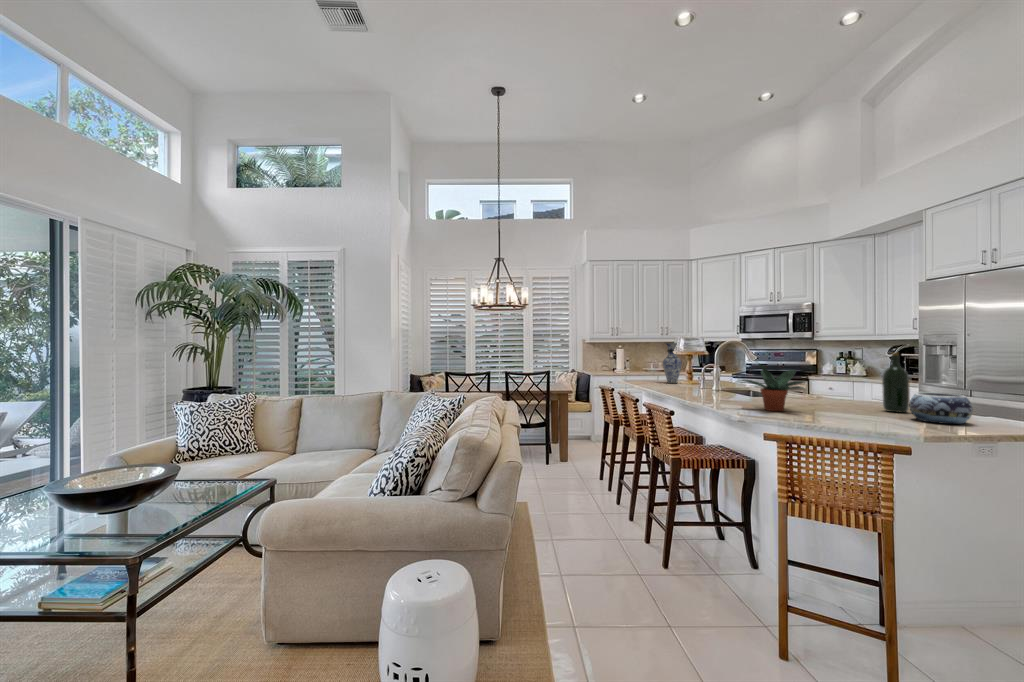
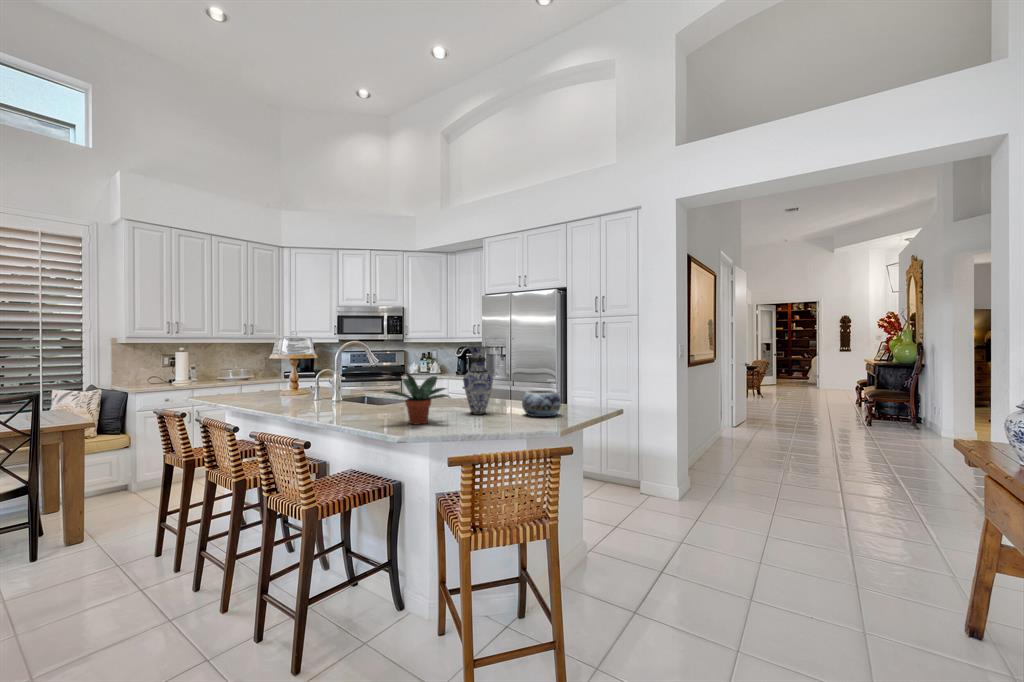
vase: present [663,343,682,384] -> present [463,346,493,415]
wine bottle: present [882,353,910,413] -> none [496,355,515,410]

